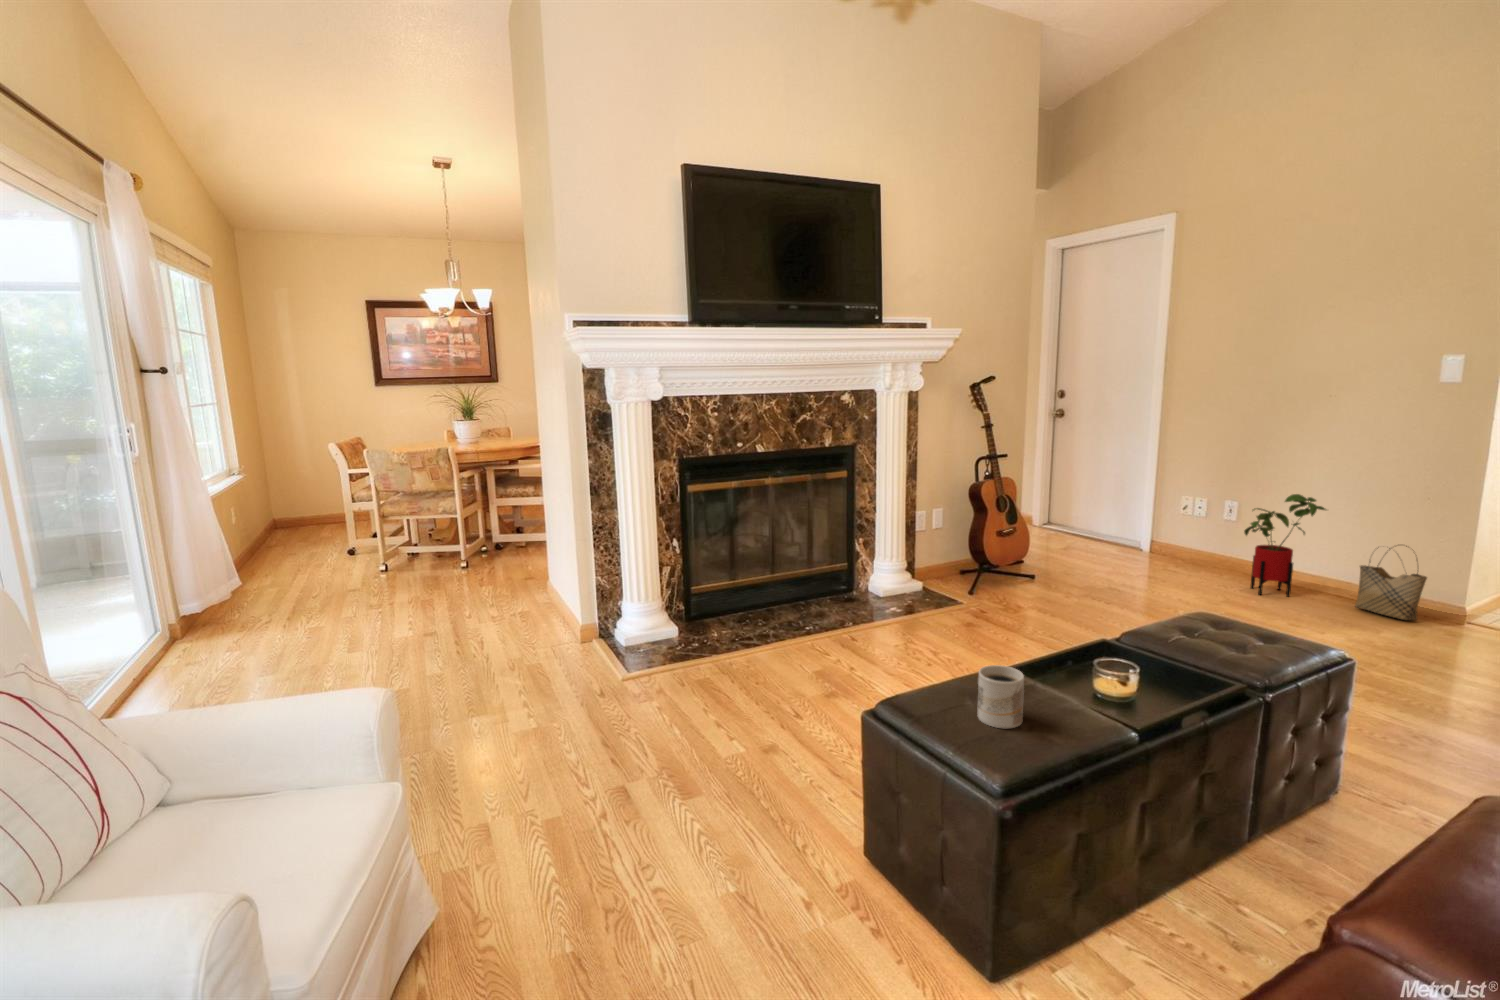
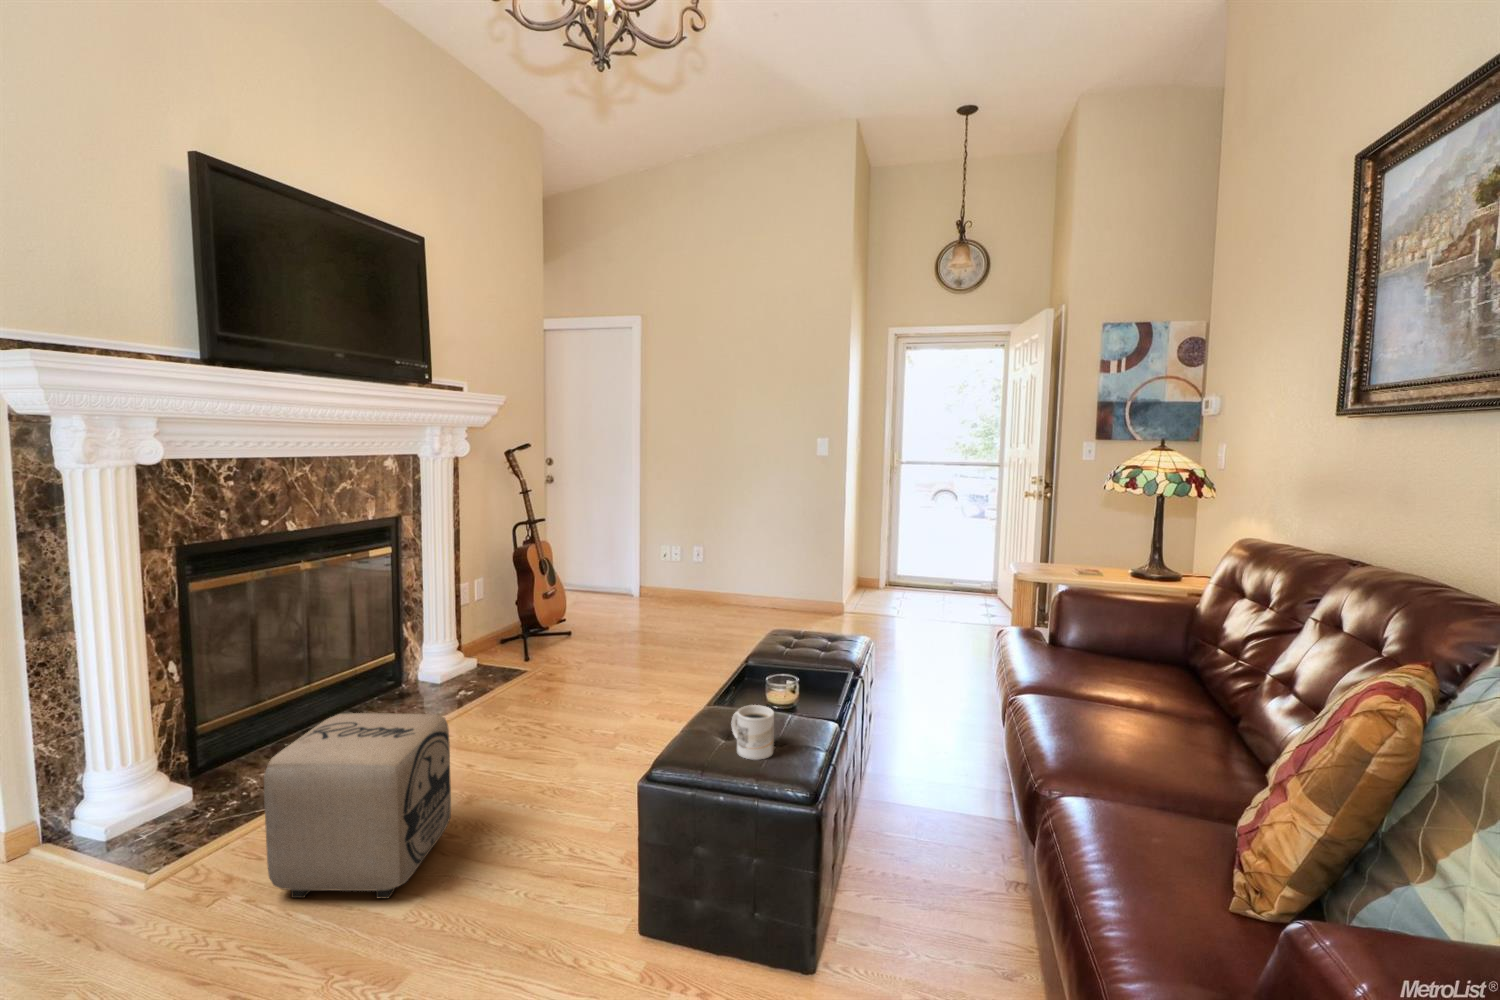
house plant: present [1244,494,1326,597] -> none [727,538,777,621]
woven basket: present [1355,546,1427,620] -> none [797,569,835,623]
ottoman: none [662,593,800,741] -> present [264,713,451,899]

